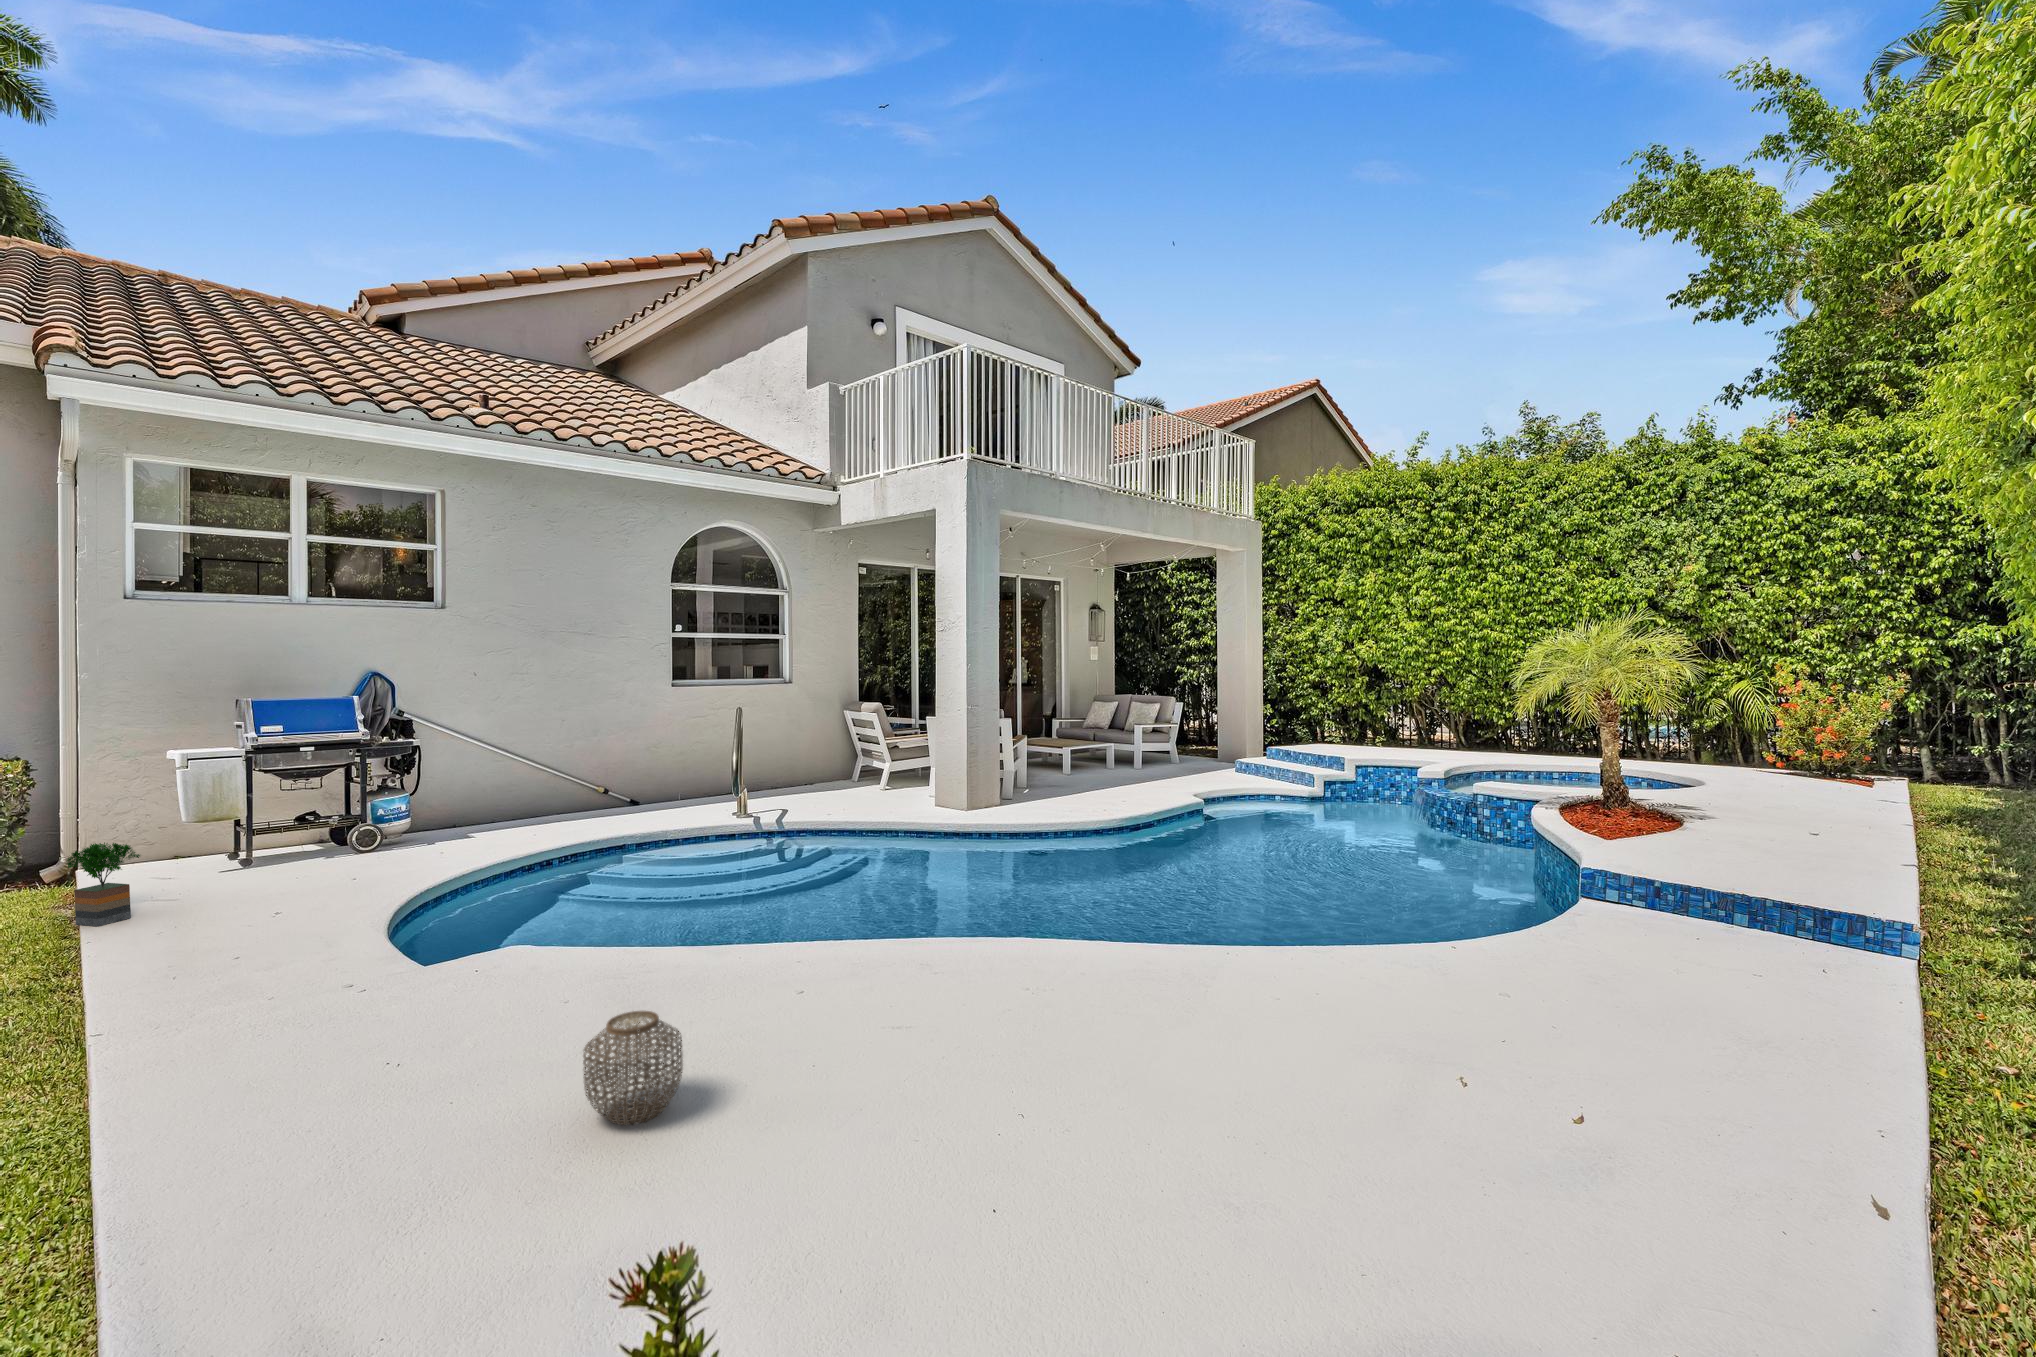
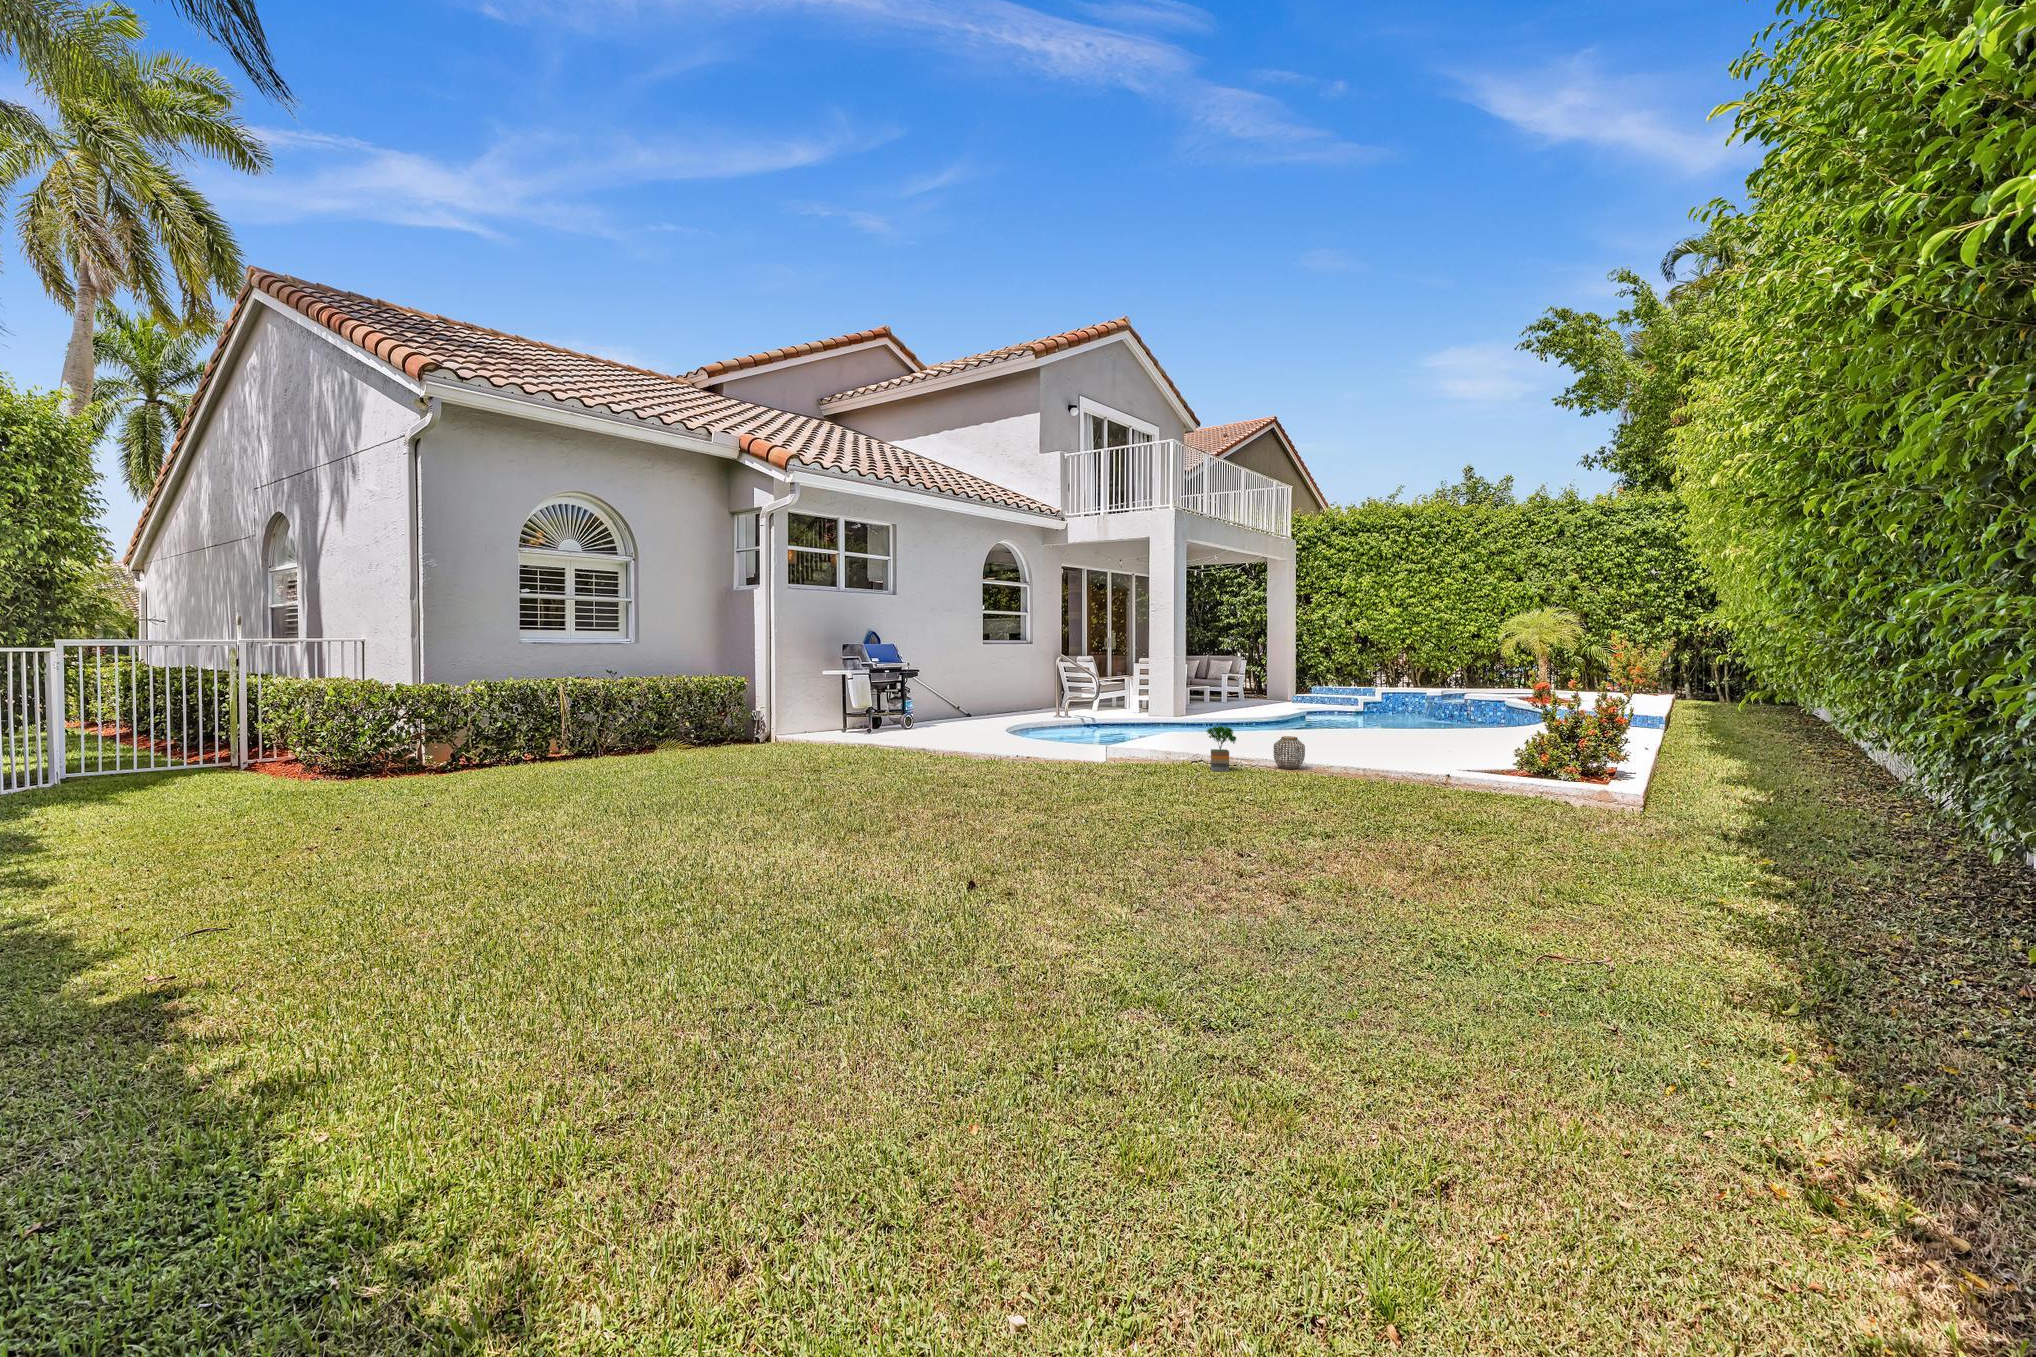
potted tree: present [66,842,140,926] -> present [1207,726,1236,772]

